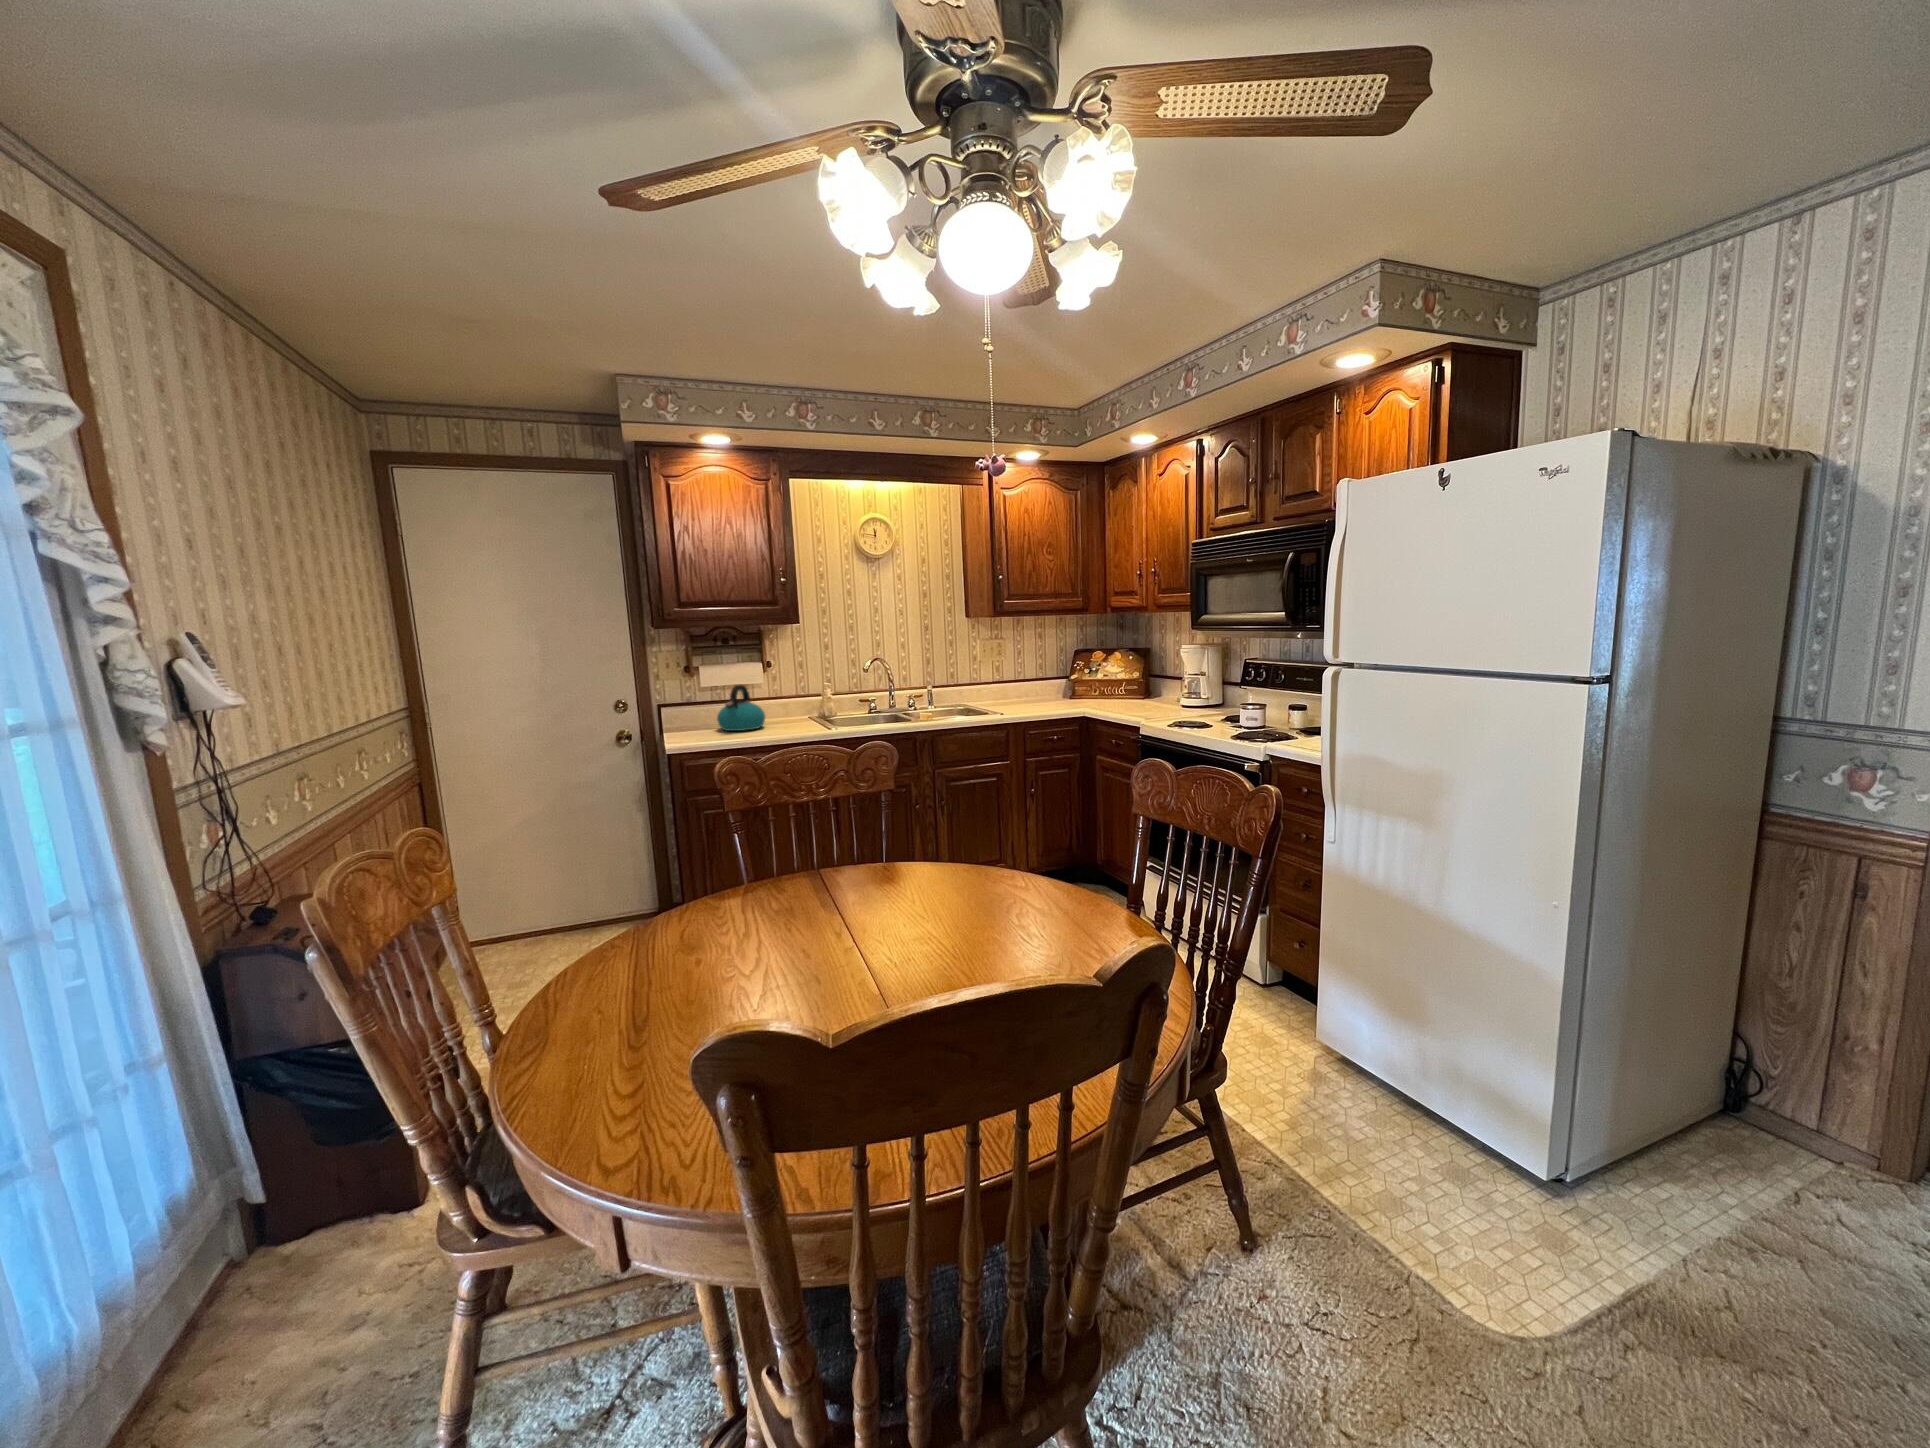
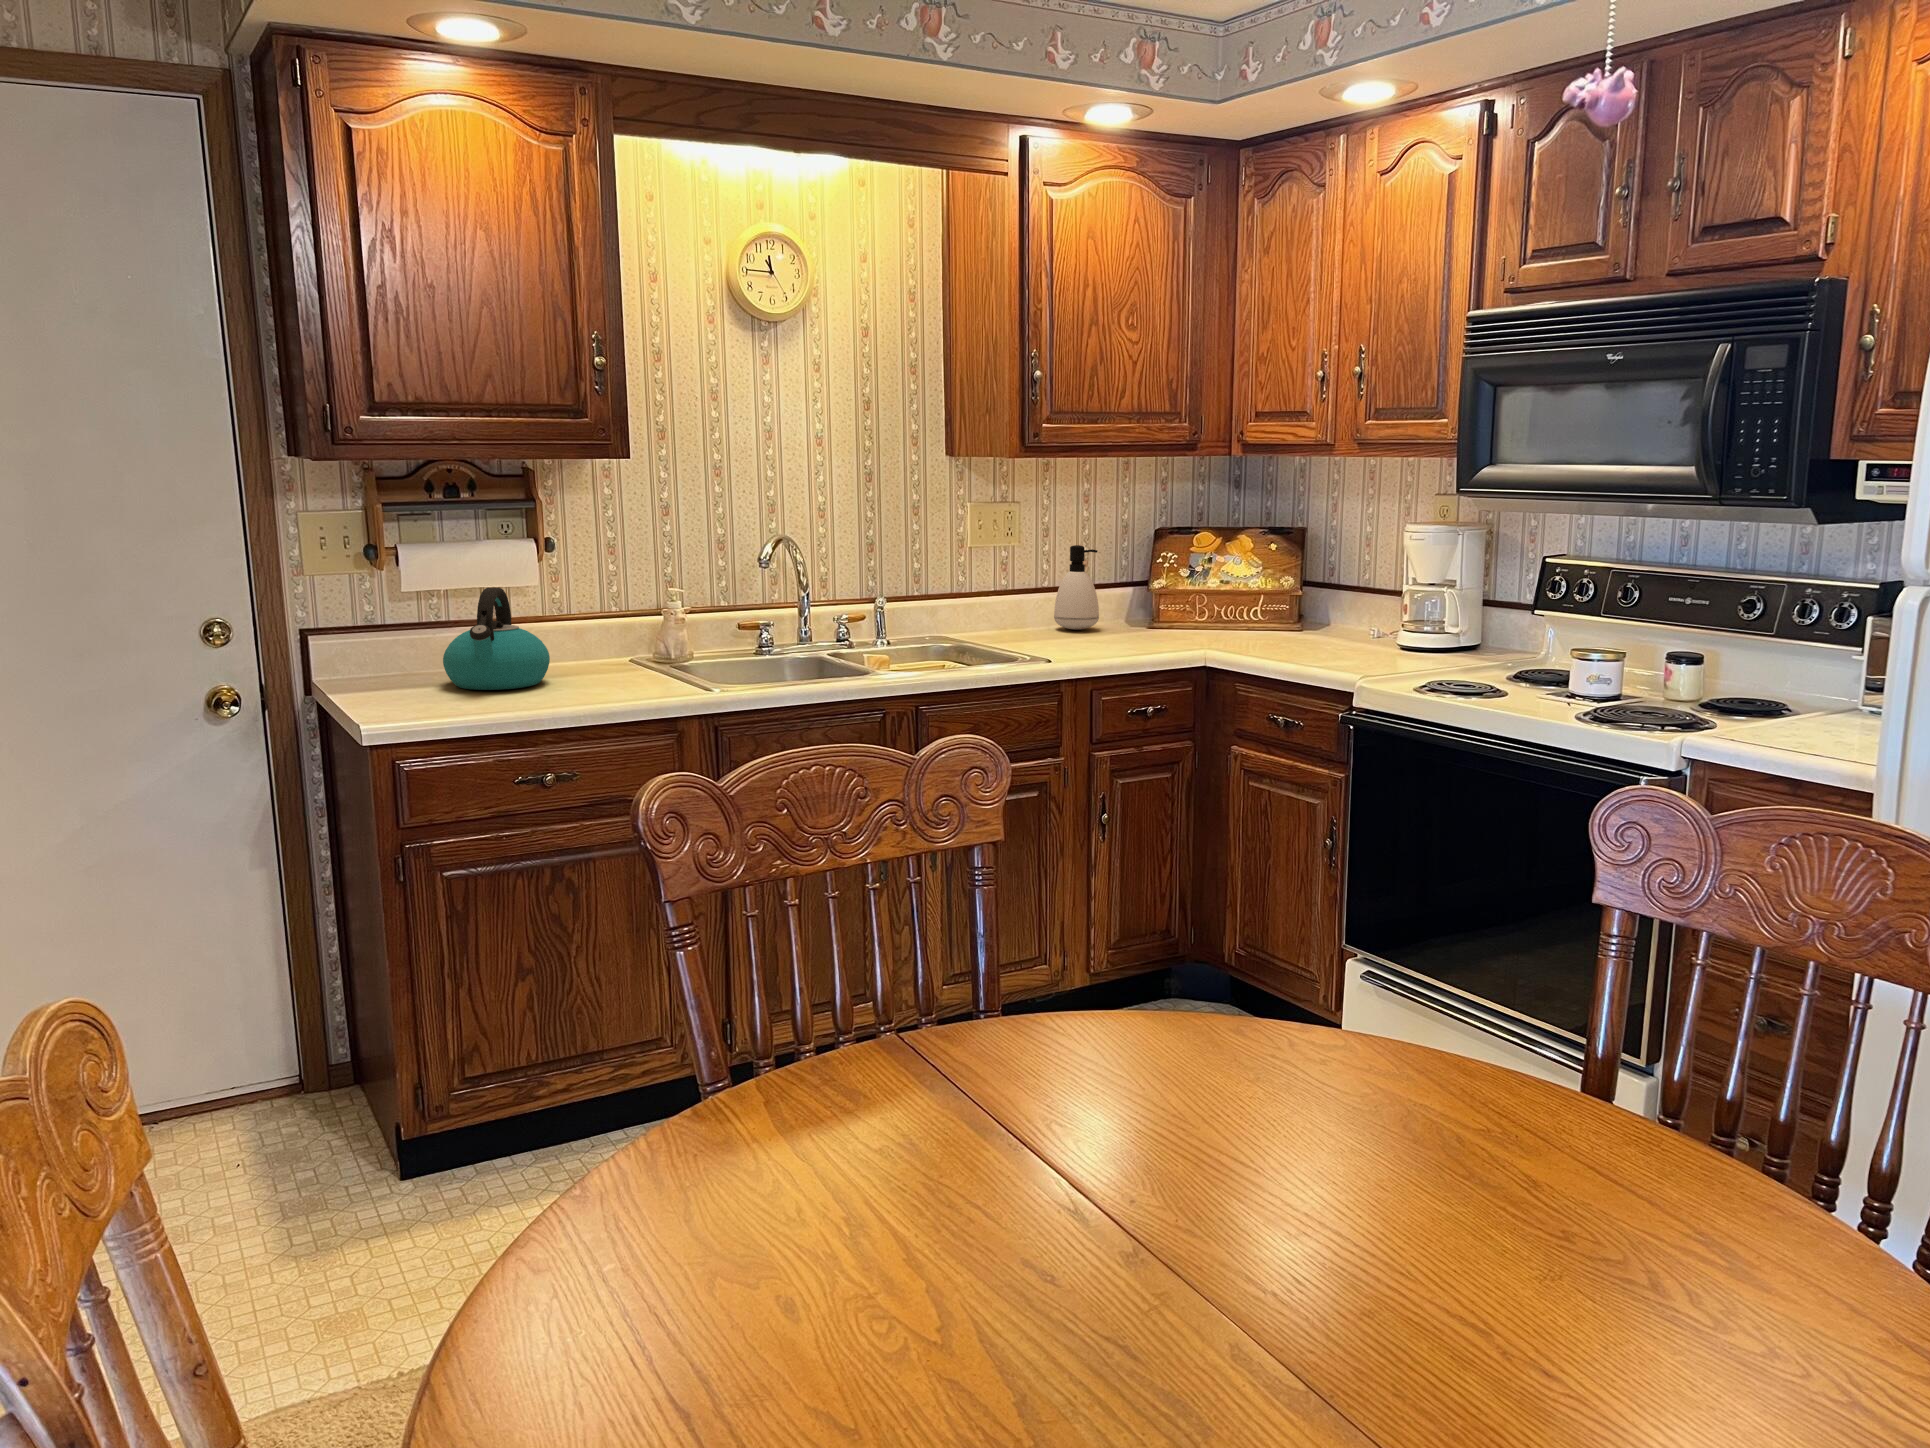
soap dispenser: none [1021,660,1043,700] -> present [1054,545,1099,630]

